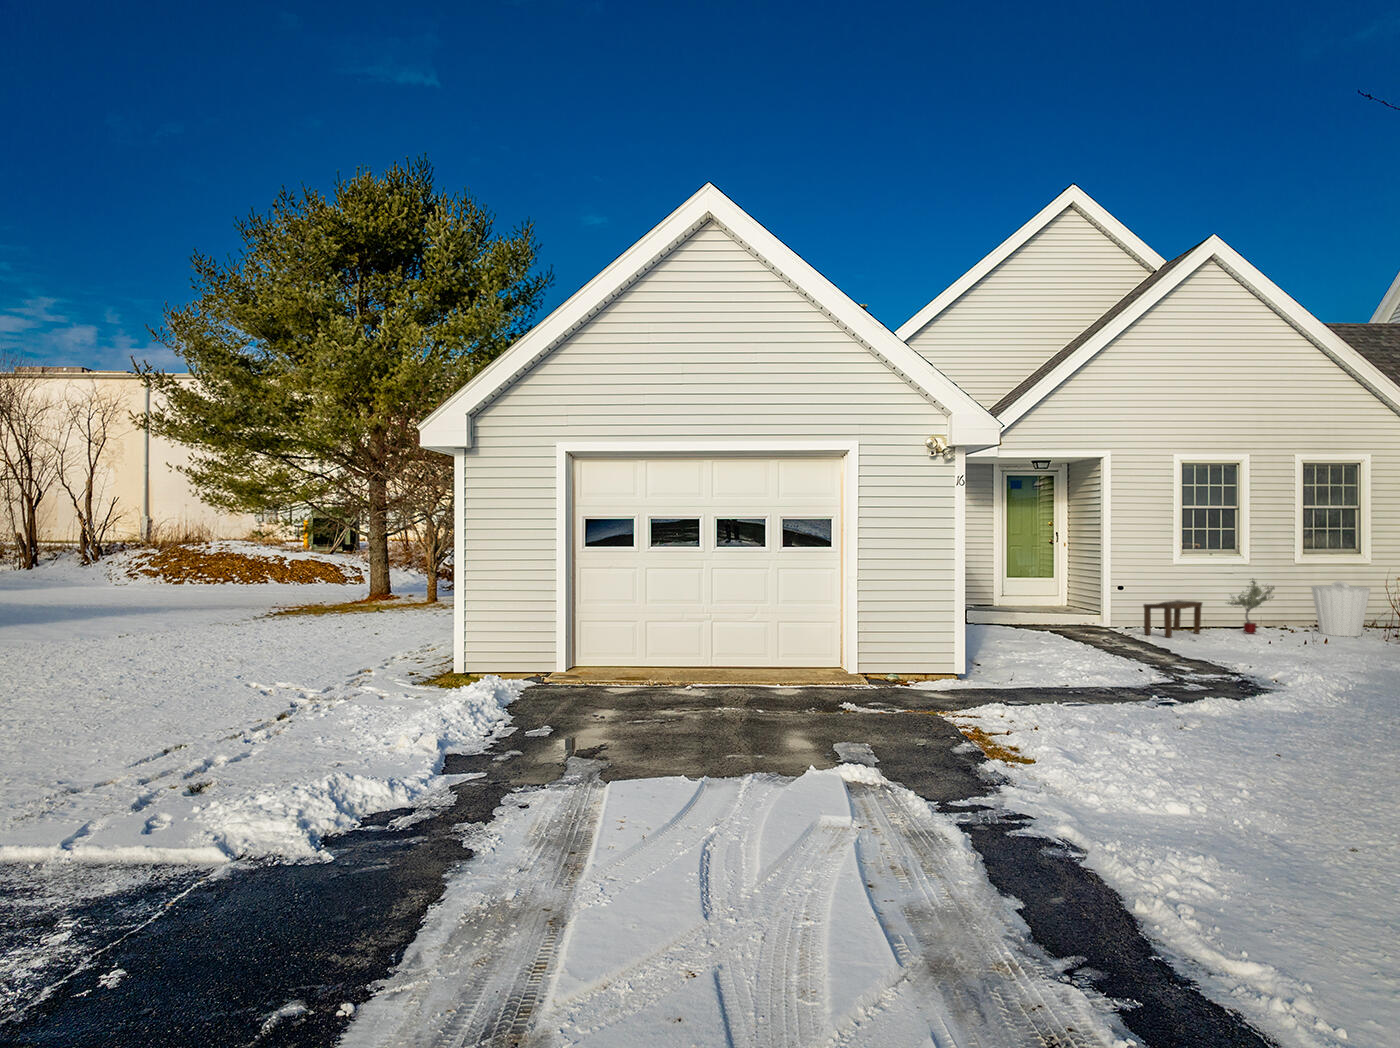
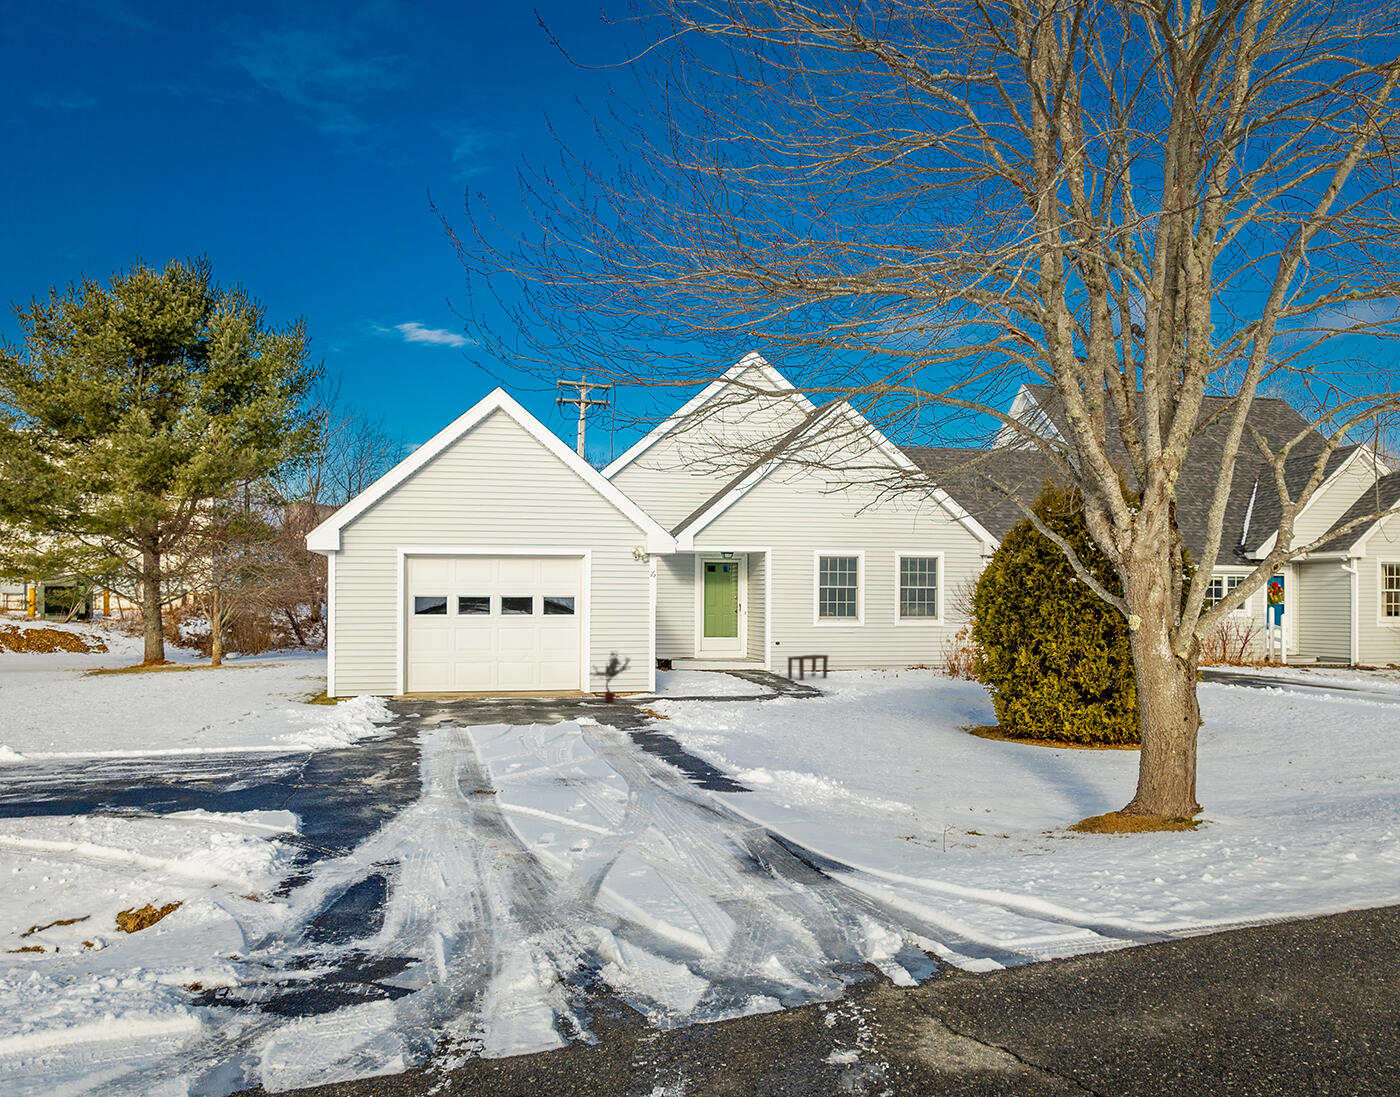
potted tree: present [1228,578,1275,634] -> present [590,652,630,702]
trash can: present [1311,581,1370,637] -> none [901,640,935,678]

